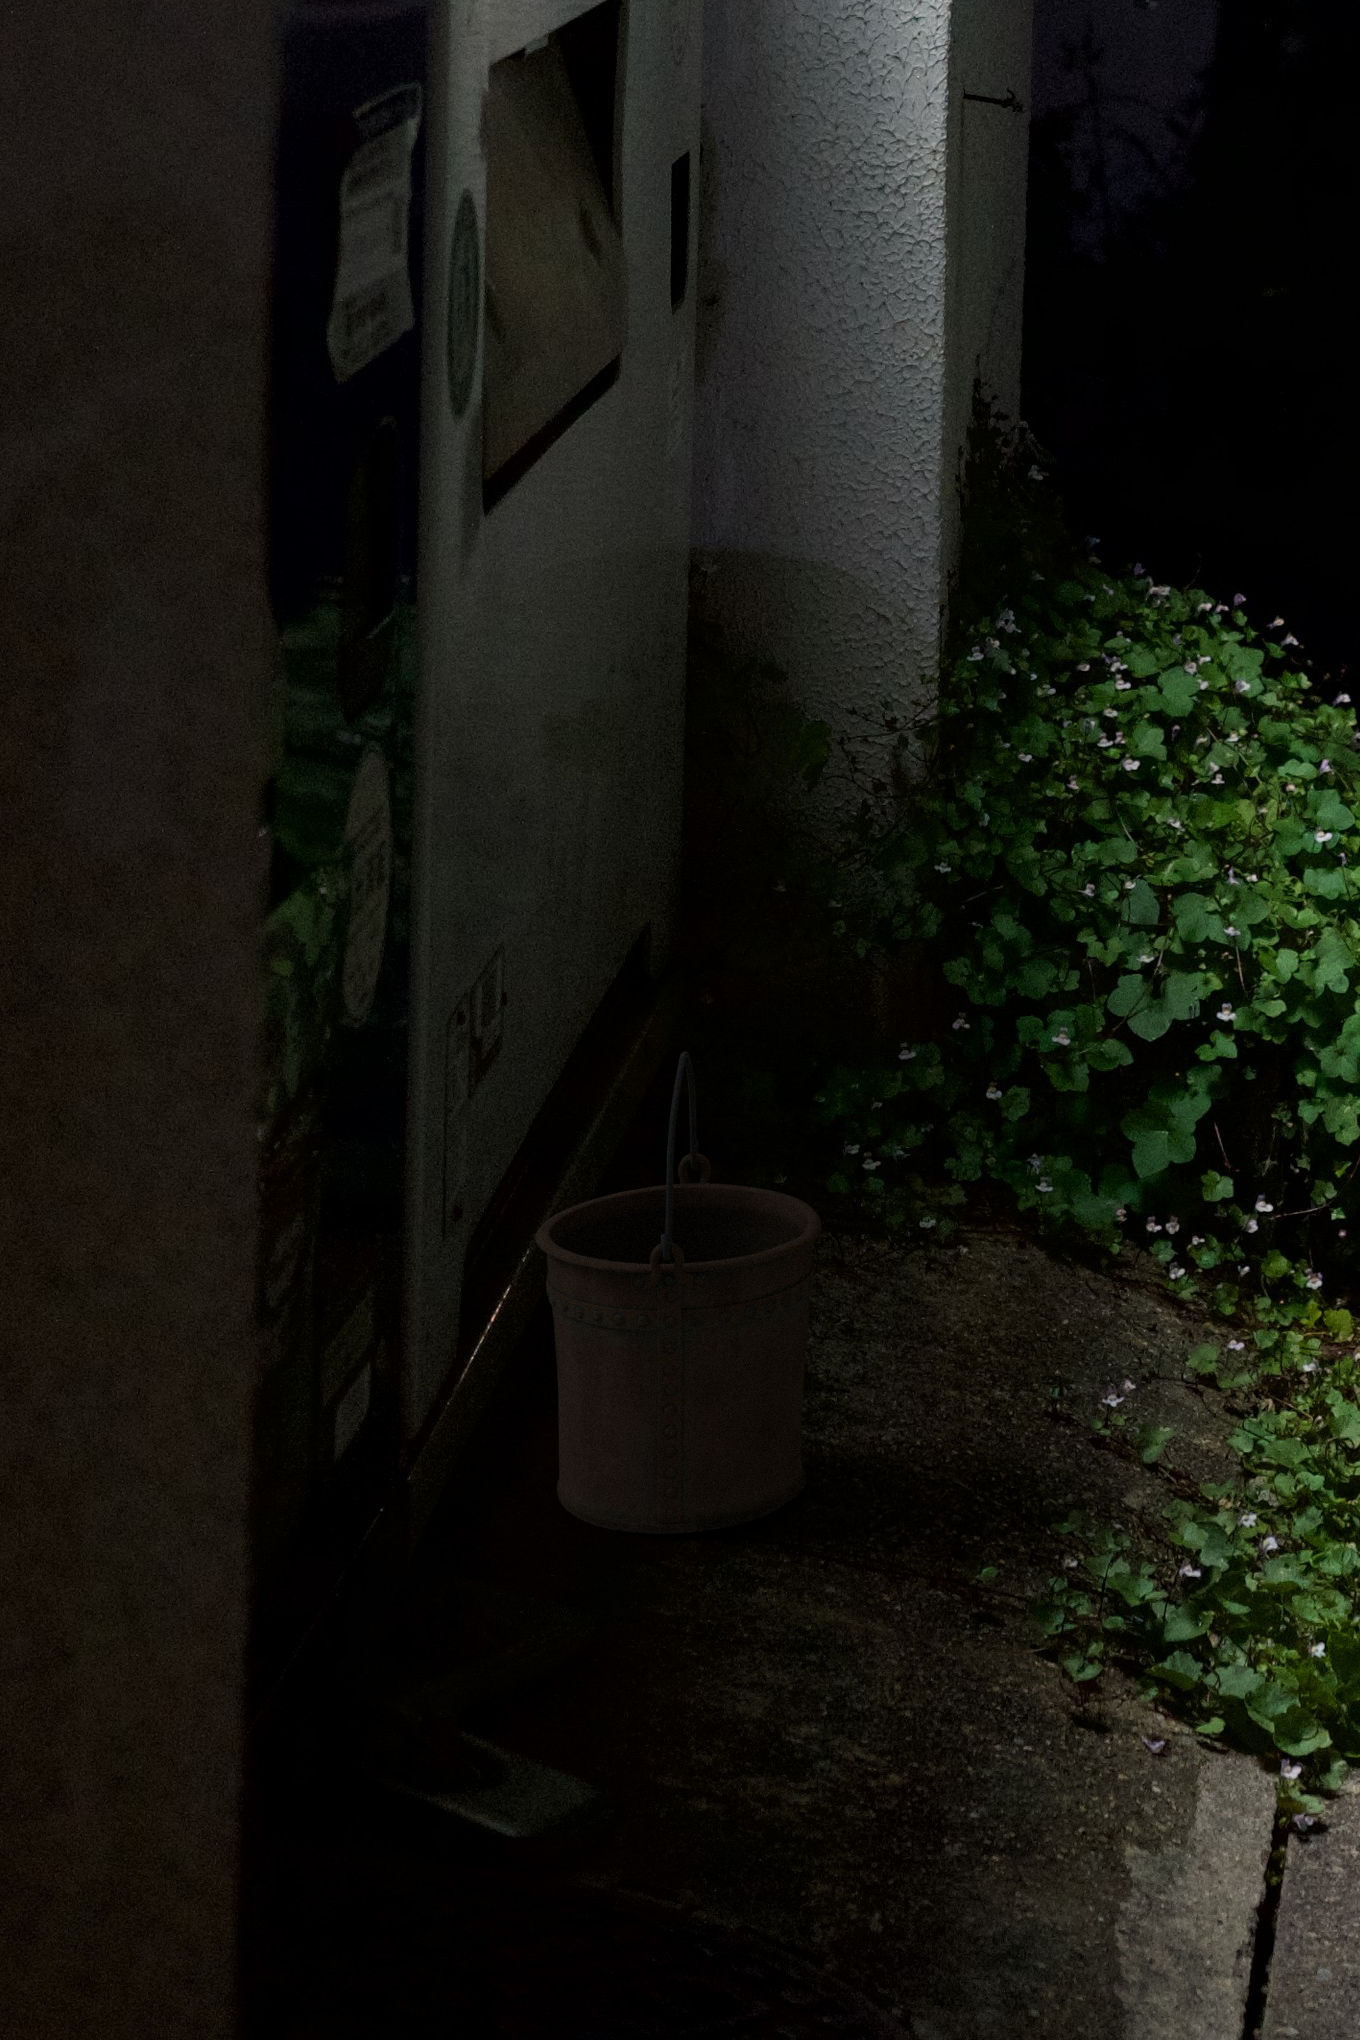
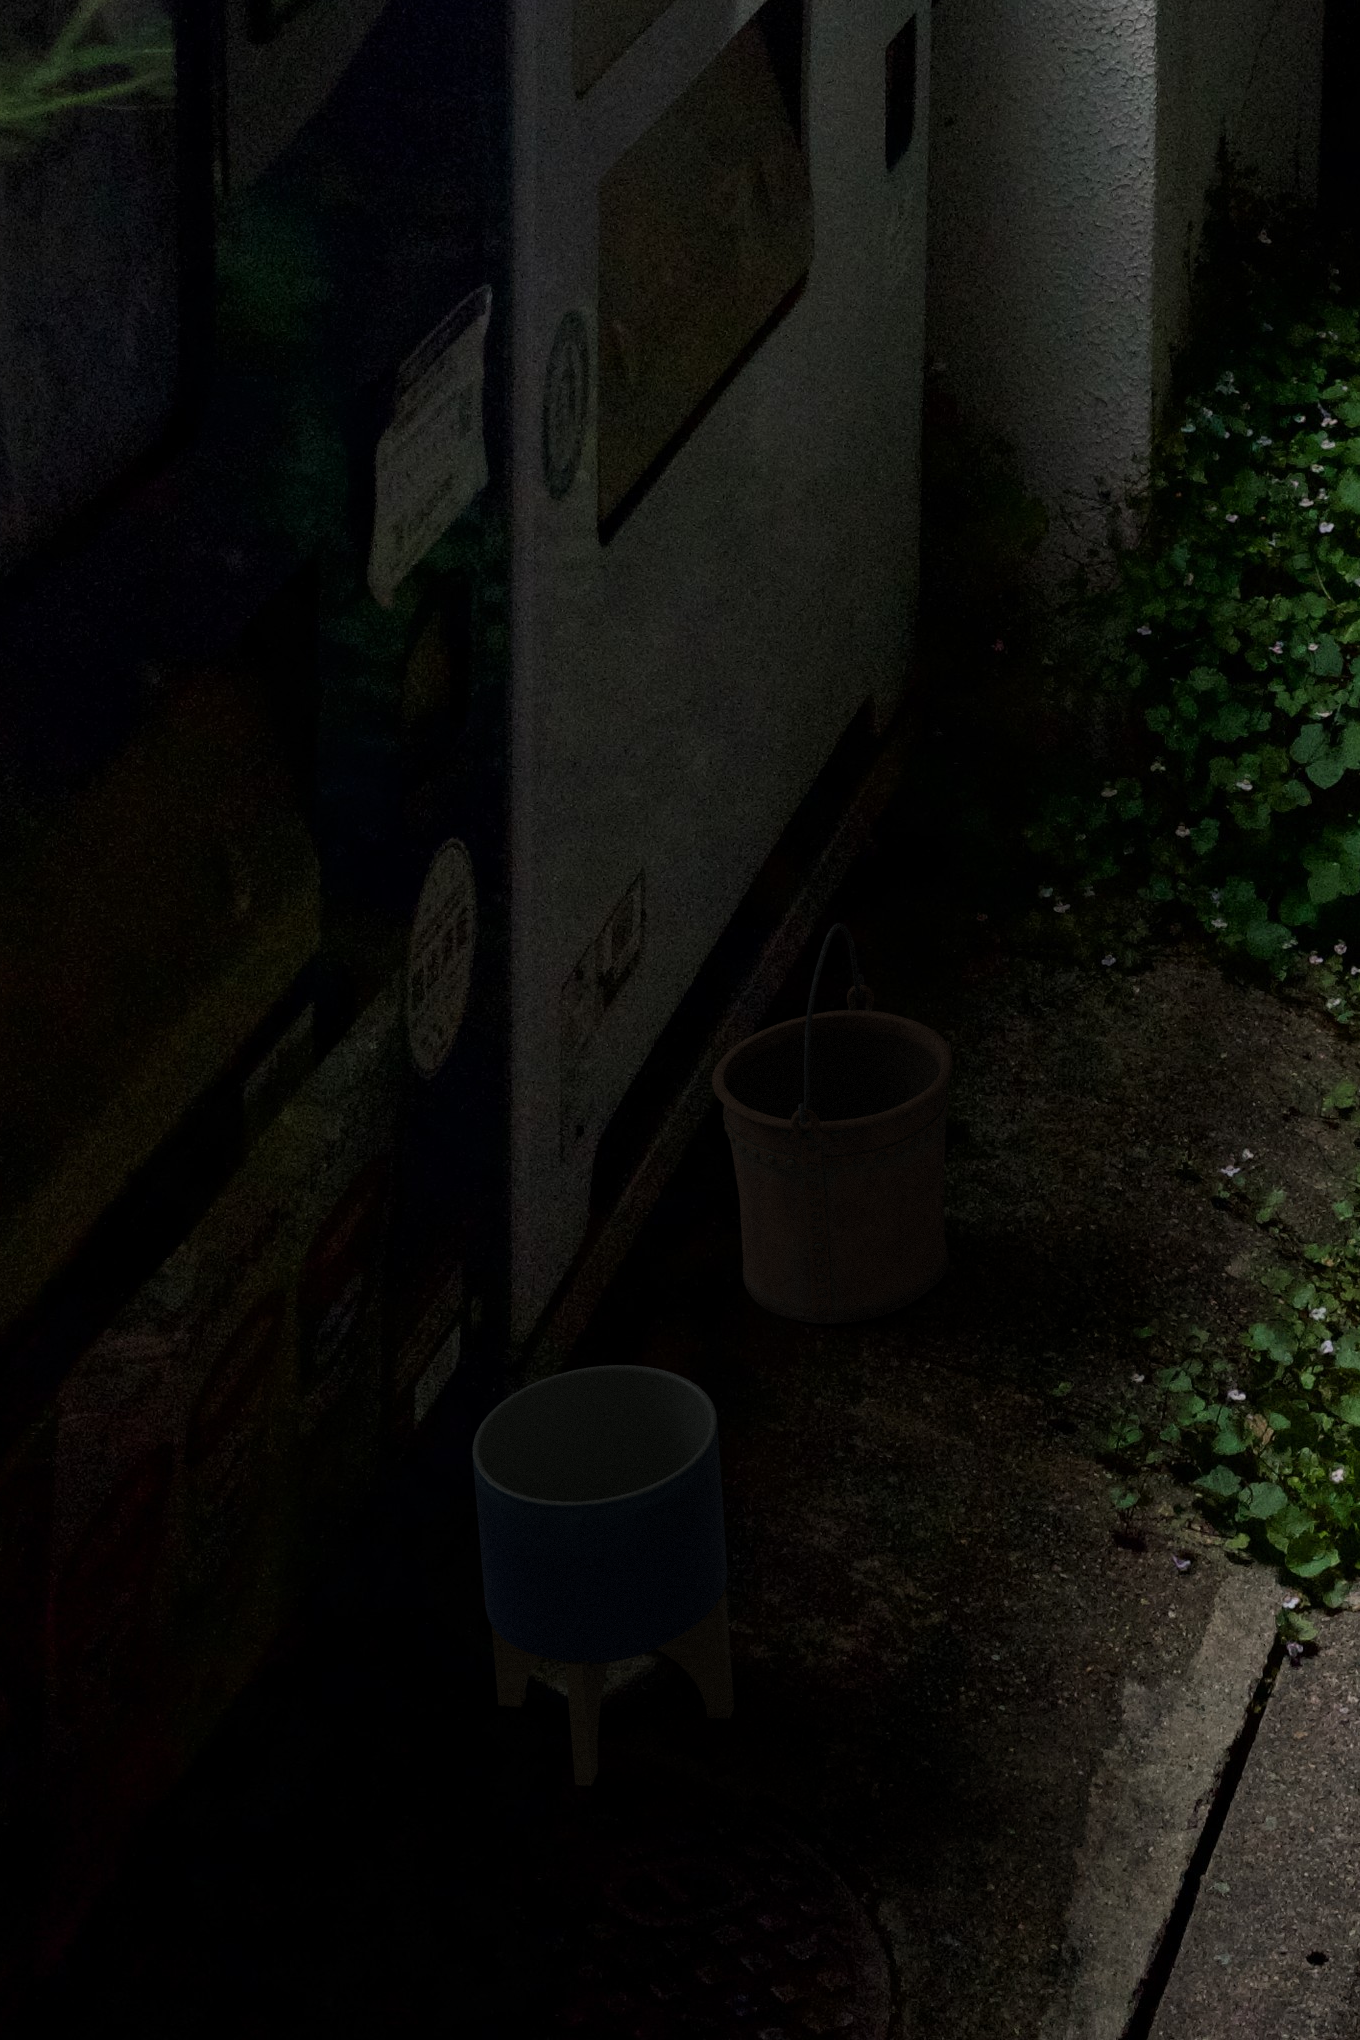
planter: none [373,1419,672,1922] -> present [473,1365,734,1786]

